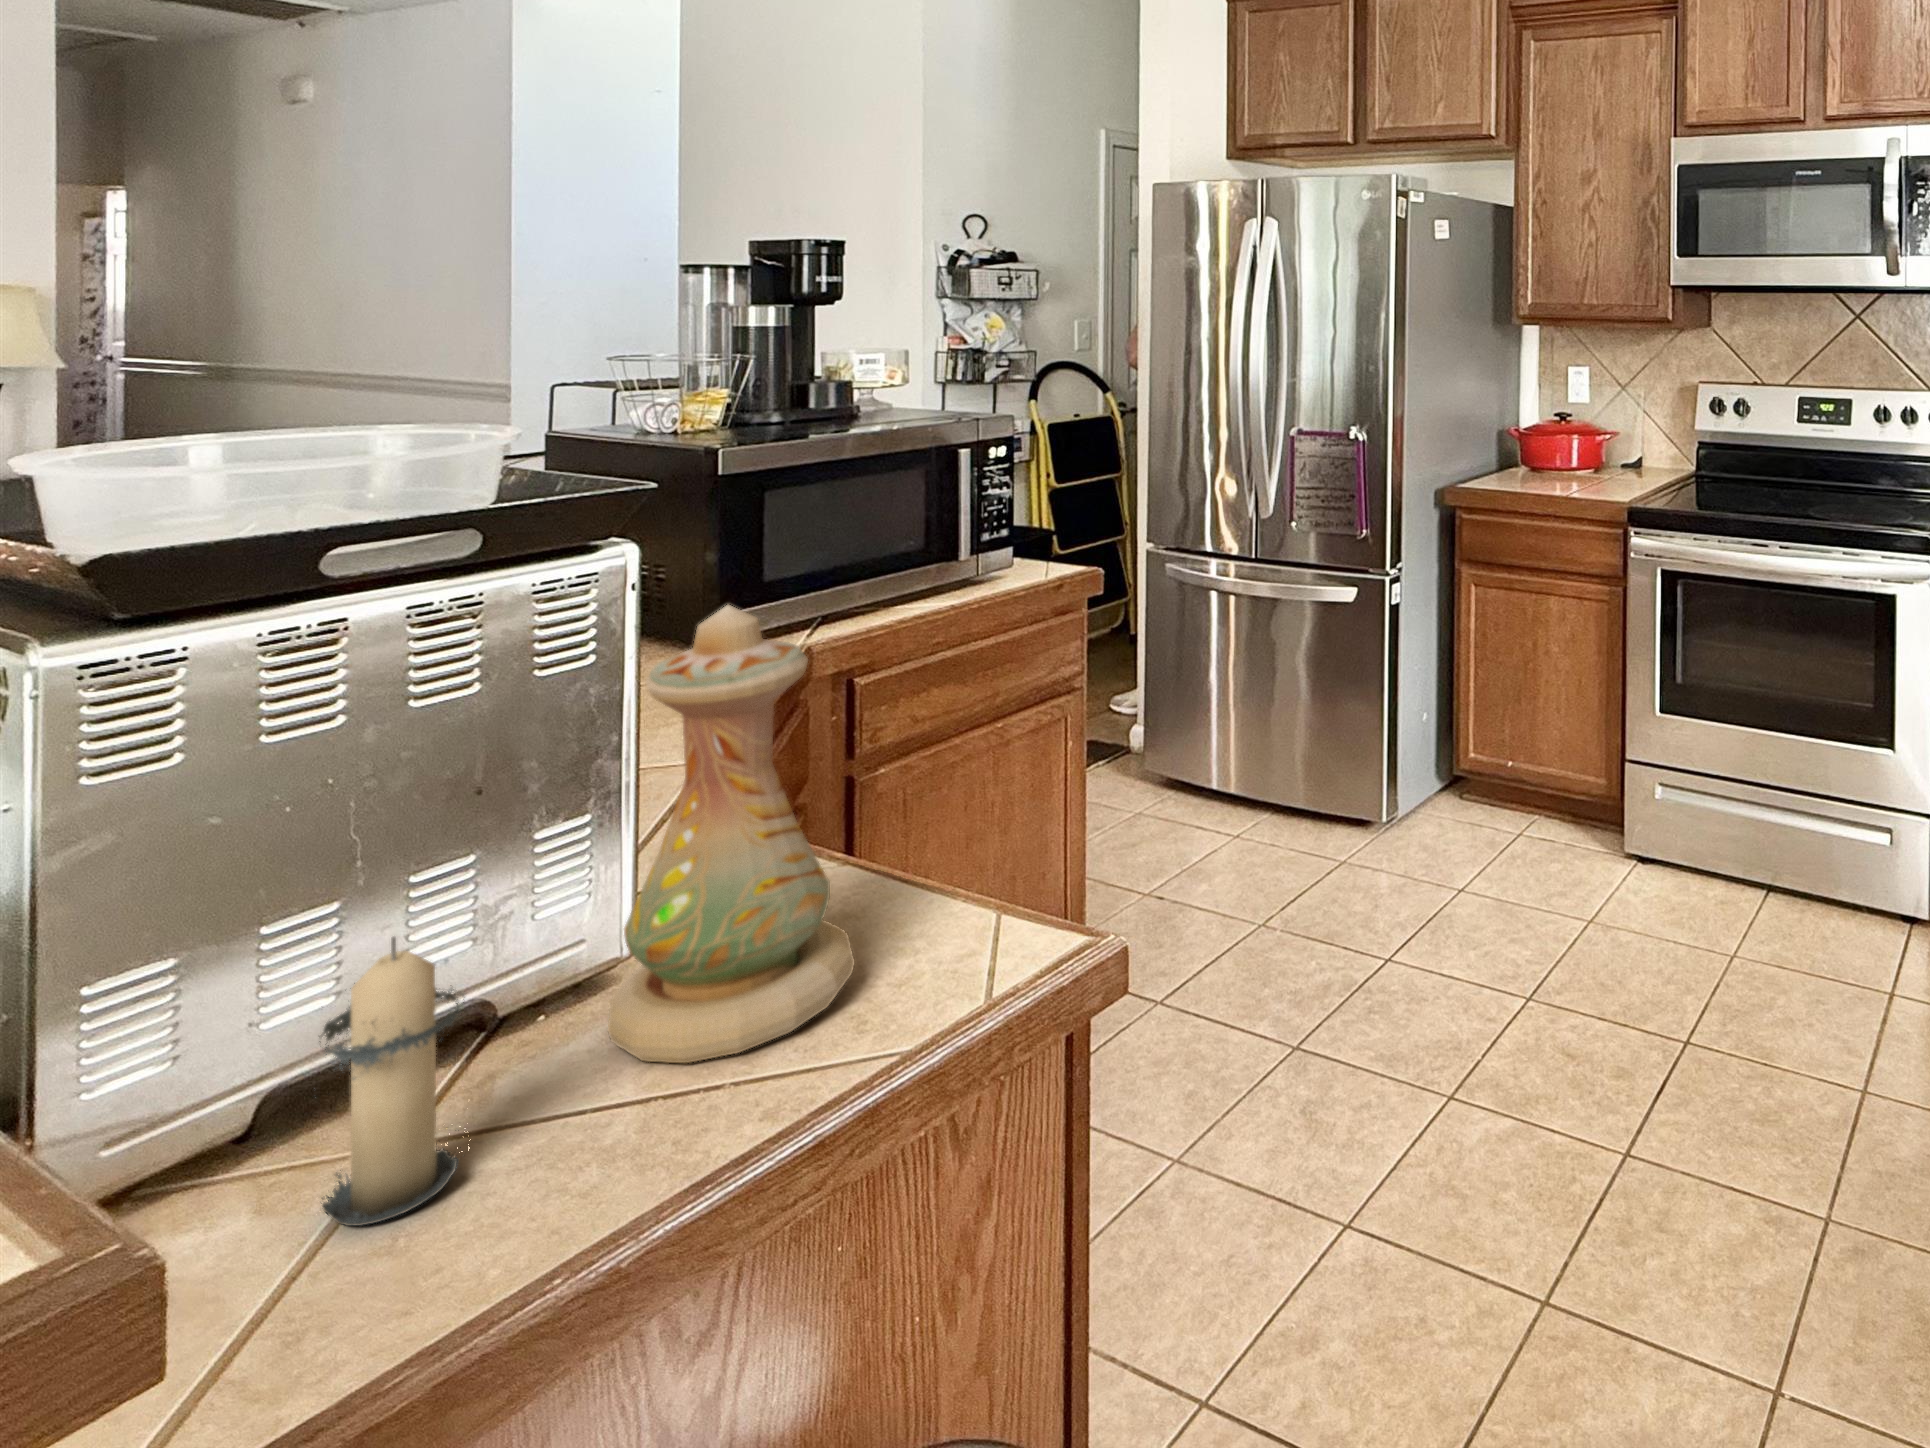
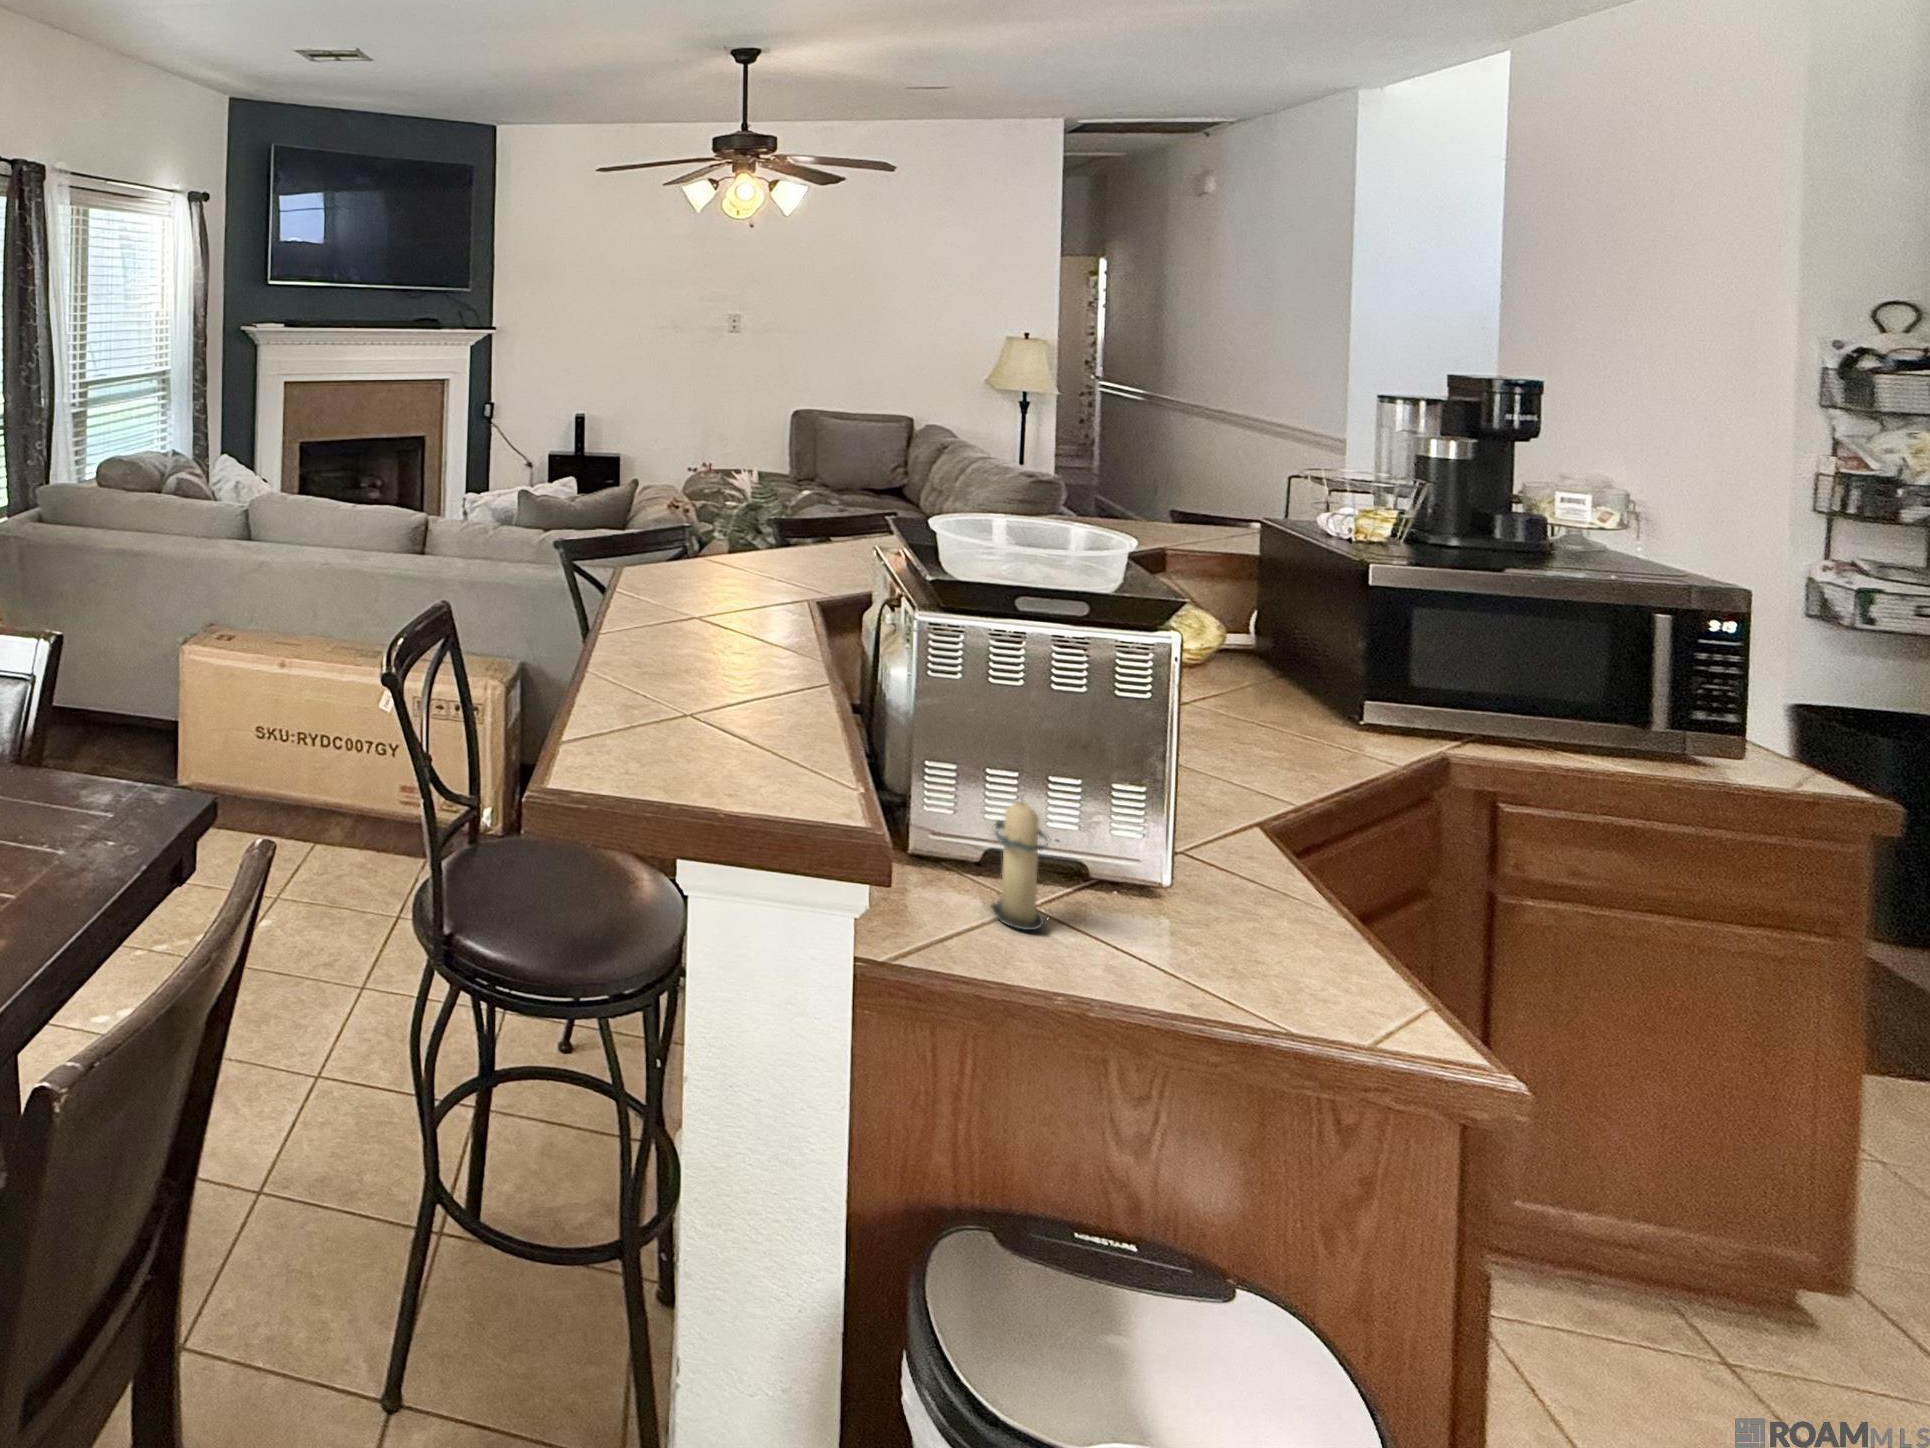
vase: present [608,605,855,1063] -> none [1134,688,1296,981]

